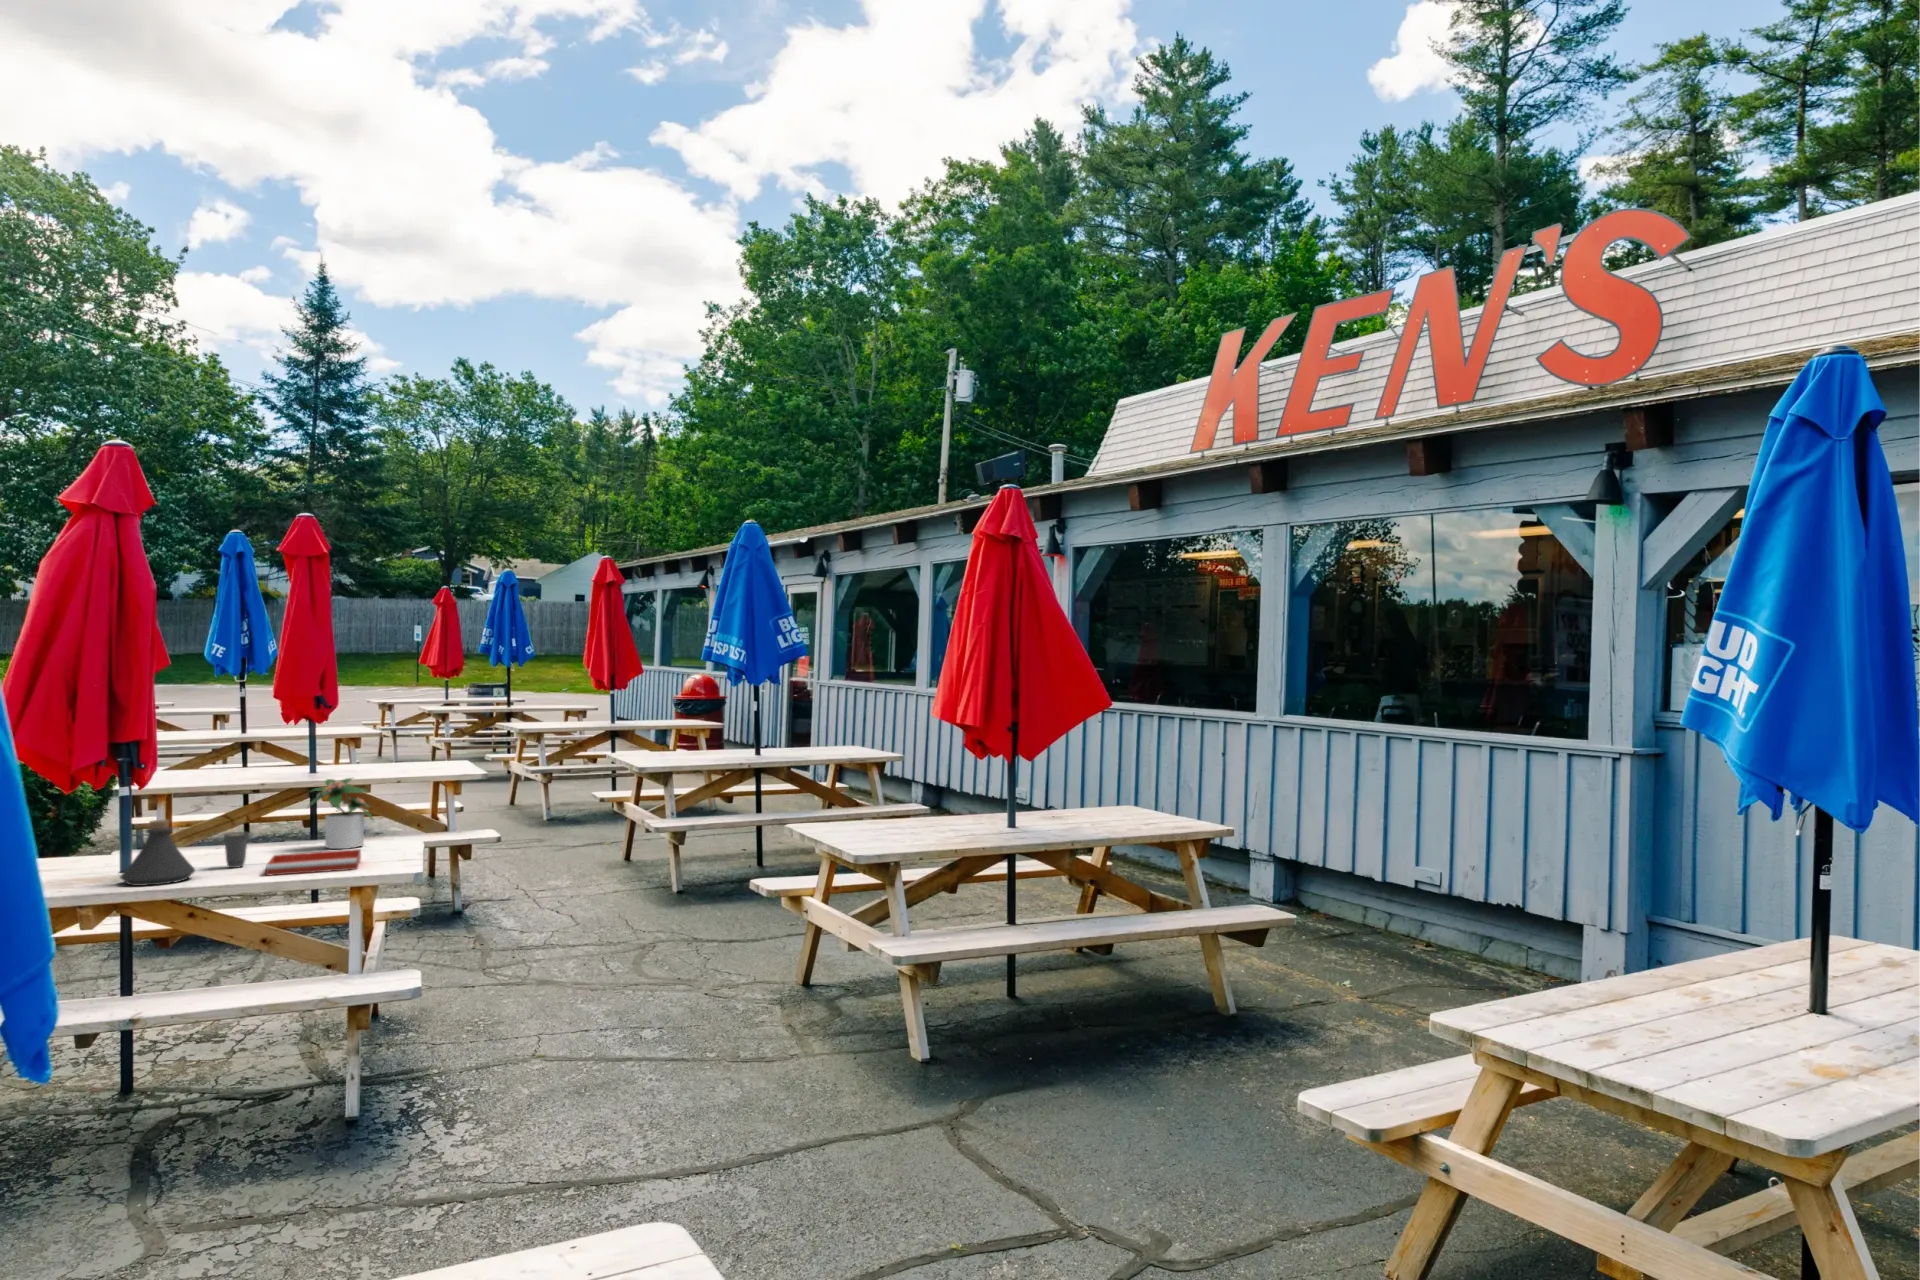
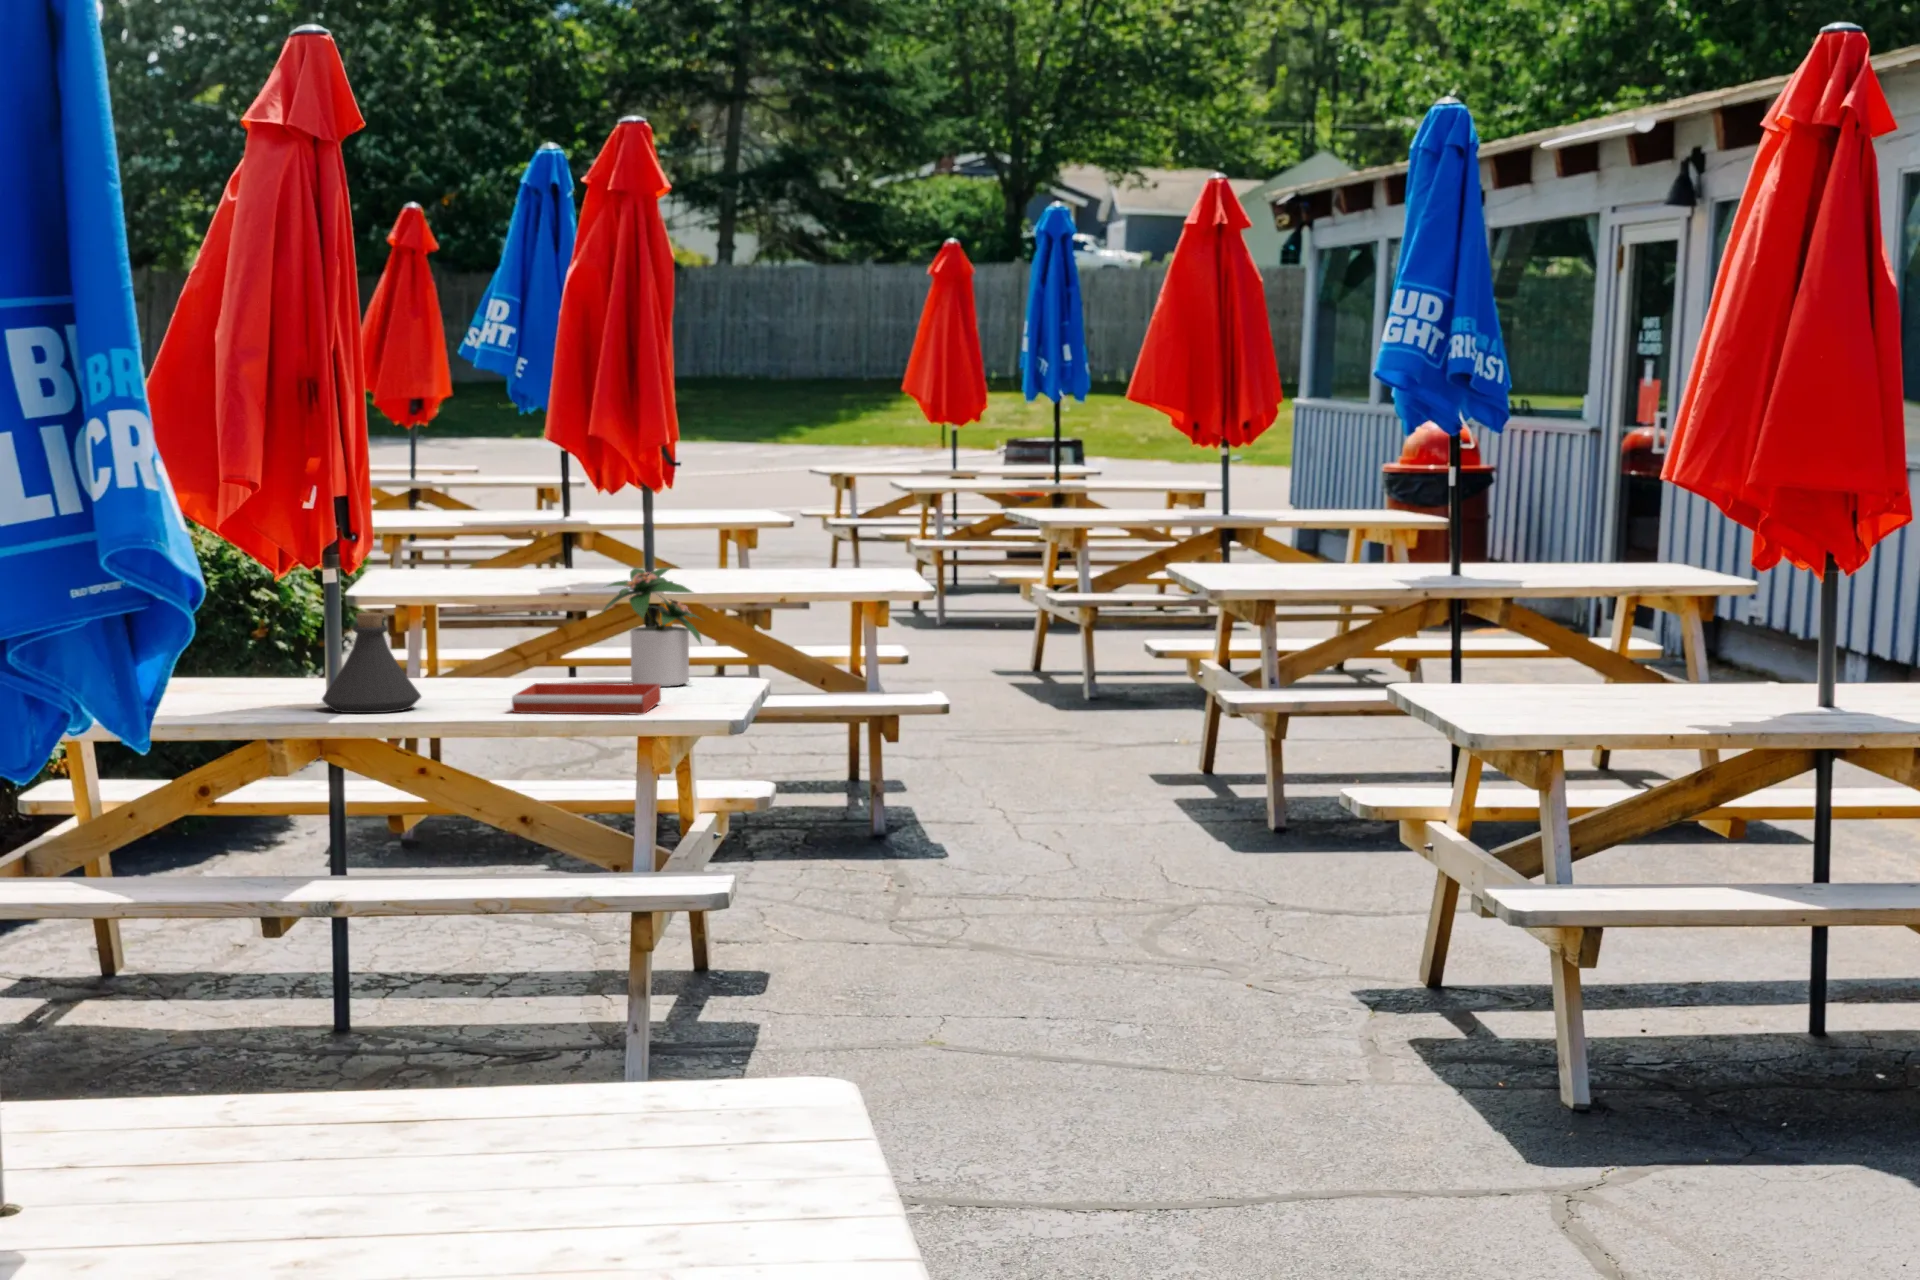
cup: present [223,832,249,868] -> none [465,643,505,700]

